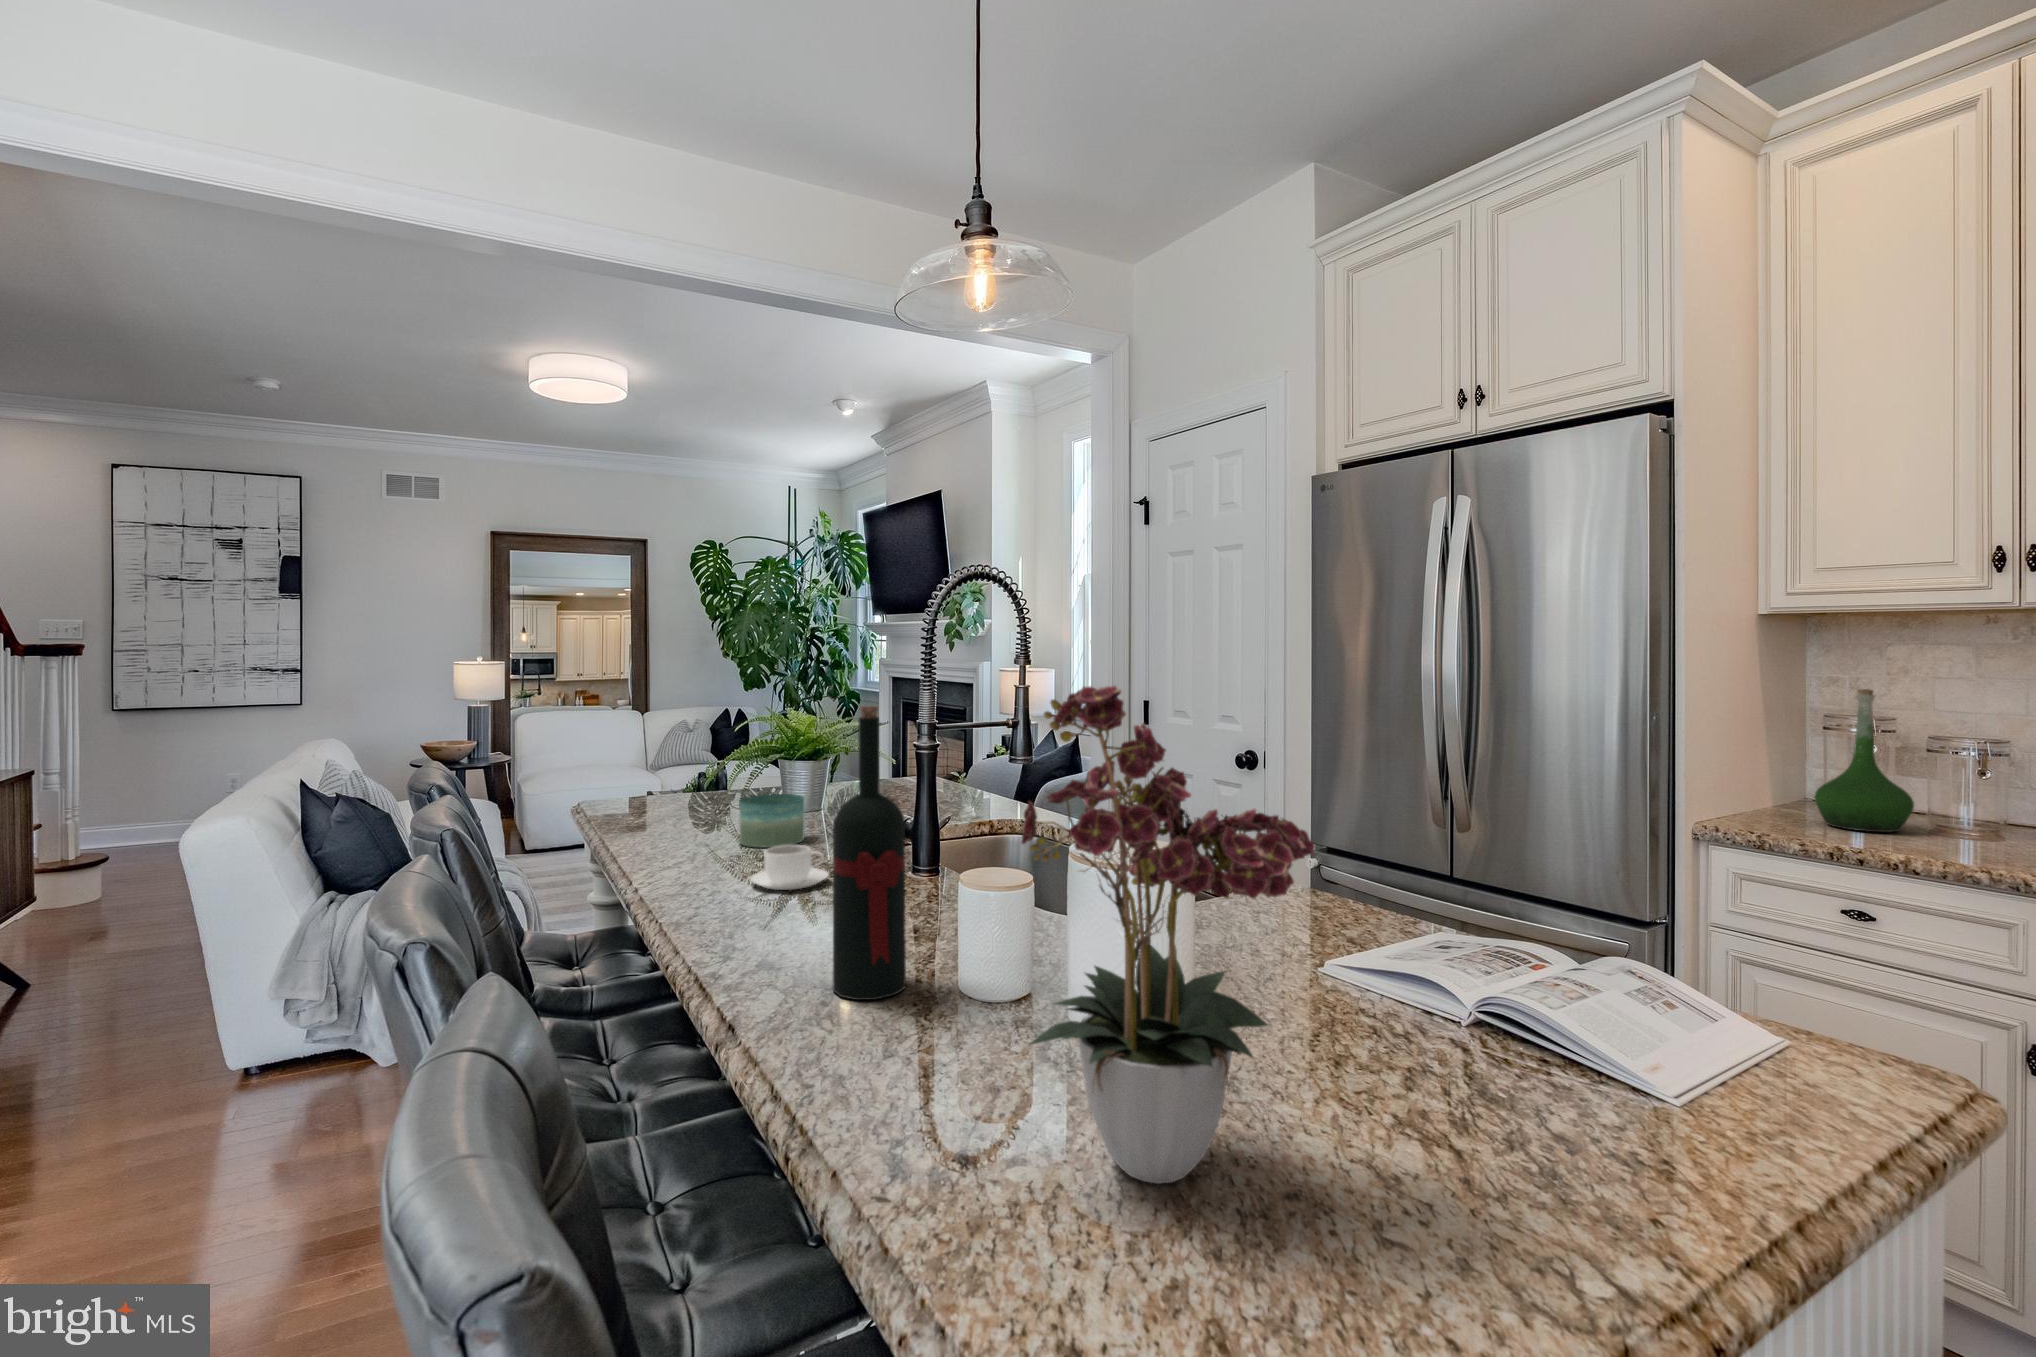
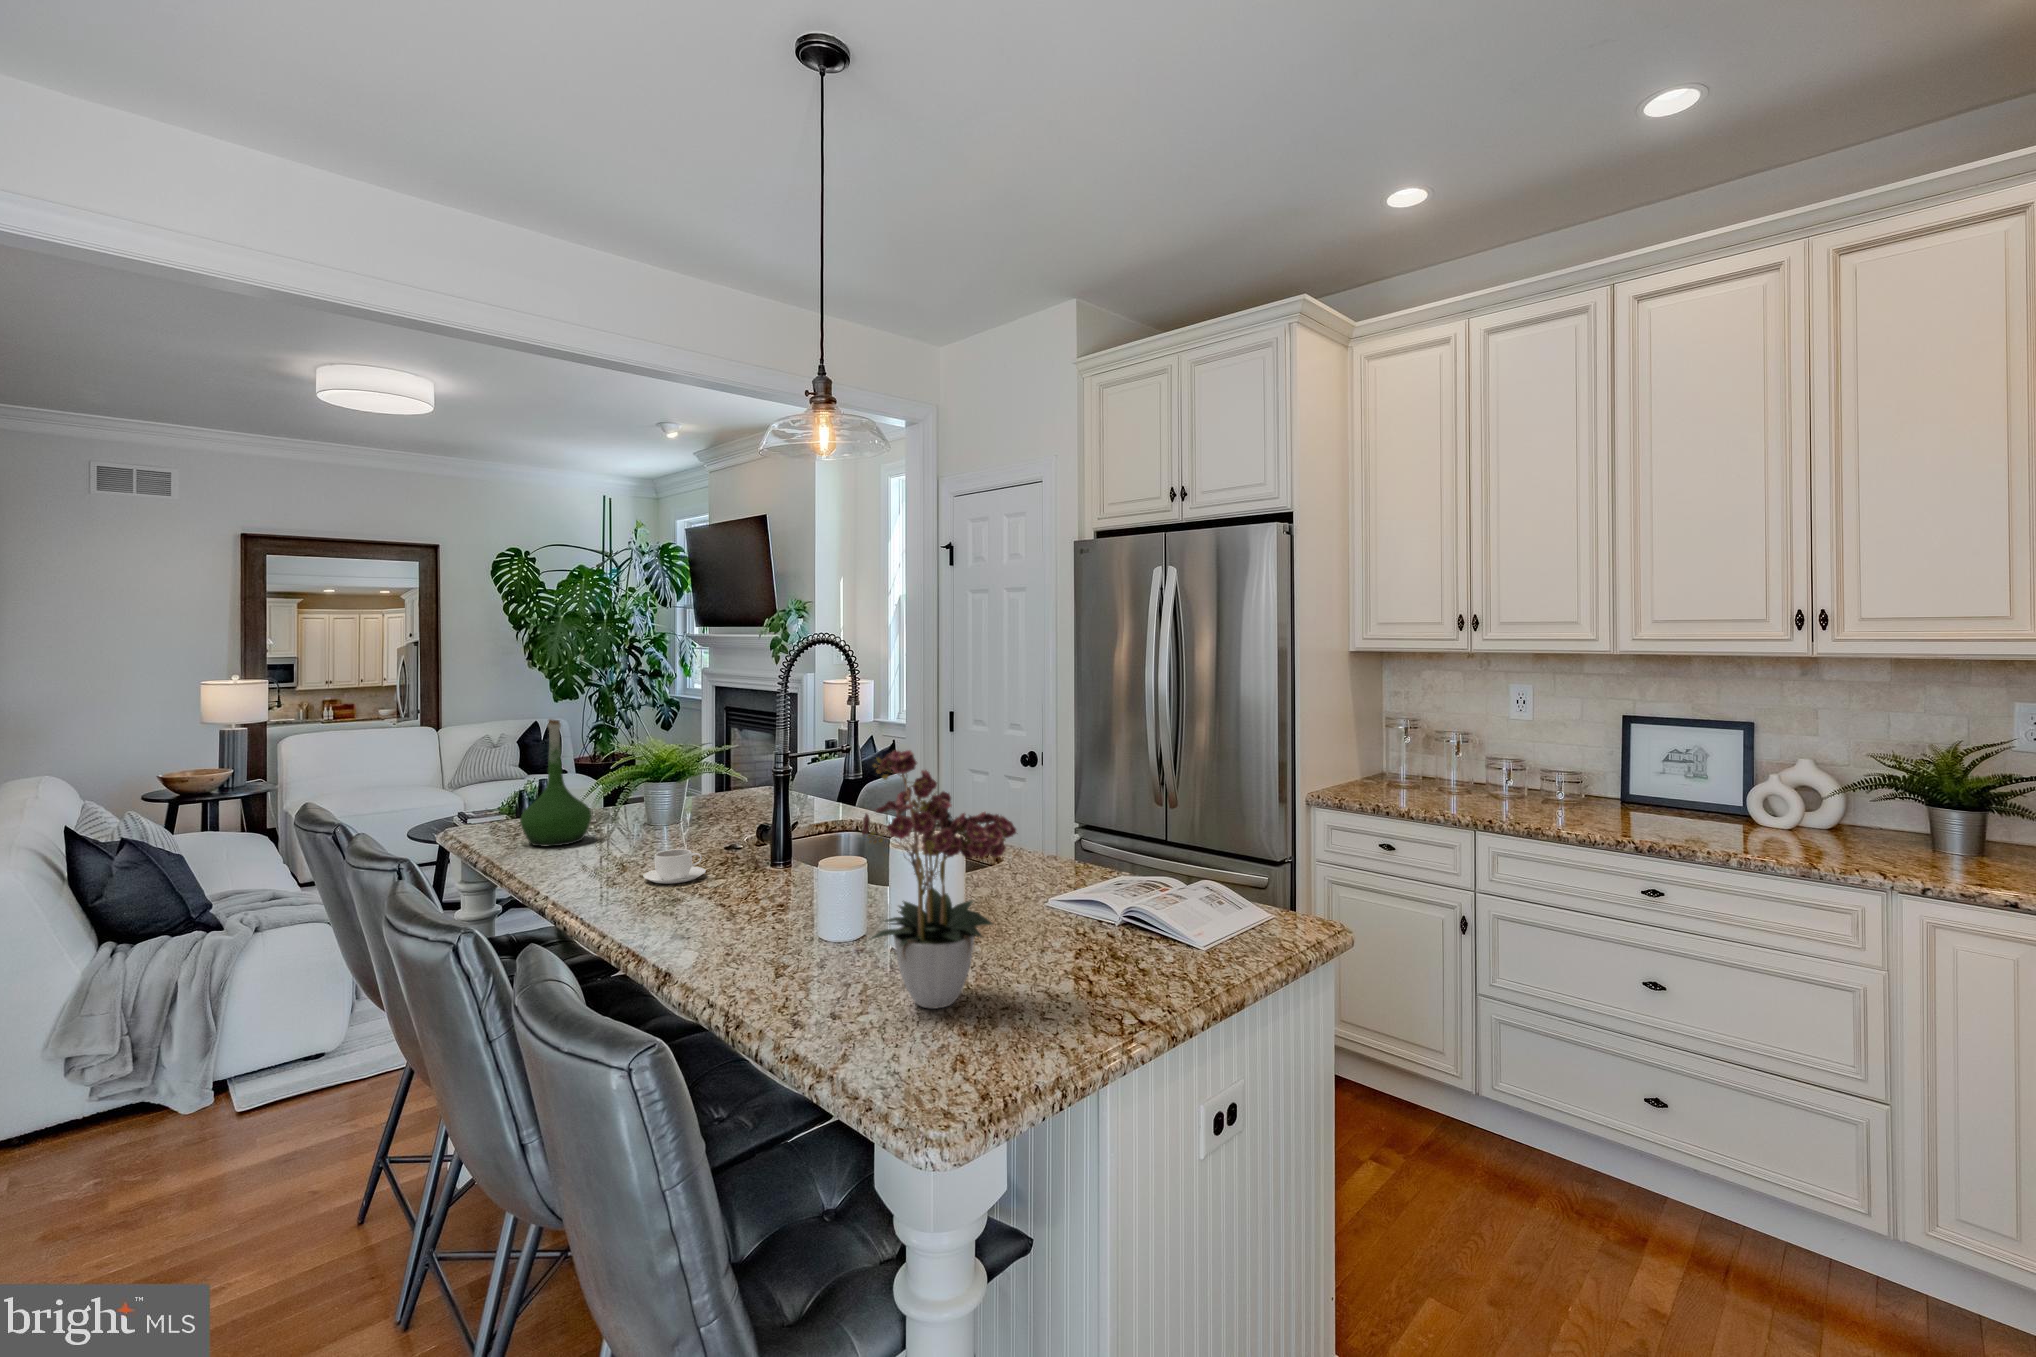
vase: present [1814,689,1914,833] -> present [520,719,592,846]
wine bottle: present [833,706,906,1000] -> none [731,751,781,945]
candle: present [739,794,804,847] -> none [619,810,674,854]

